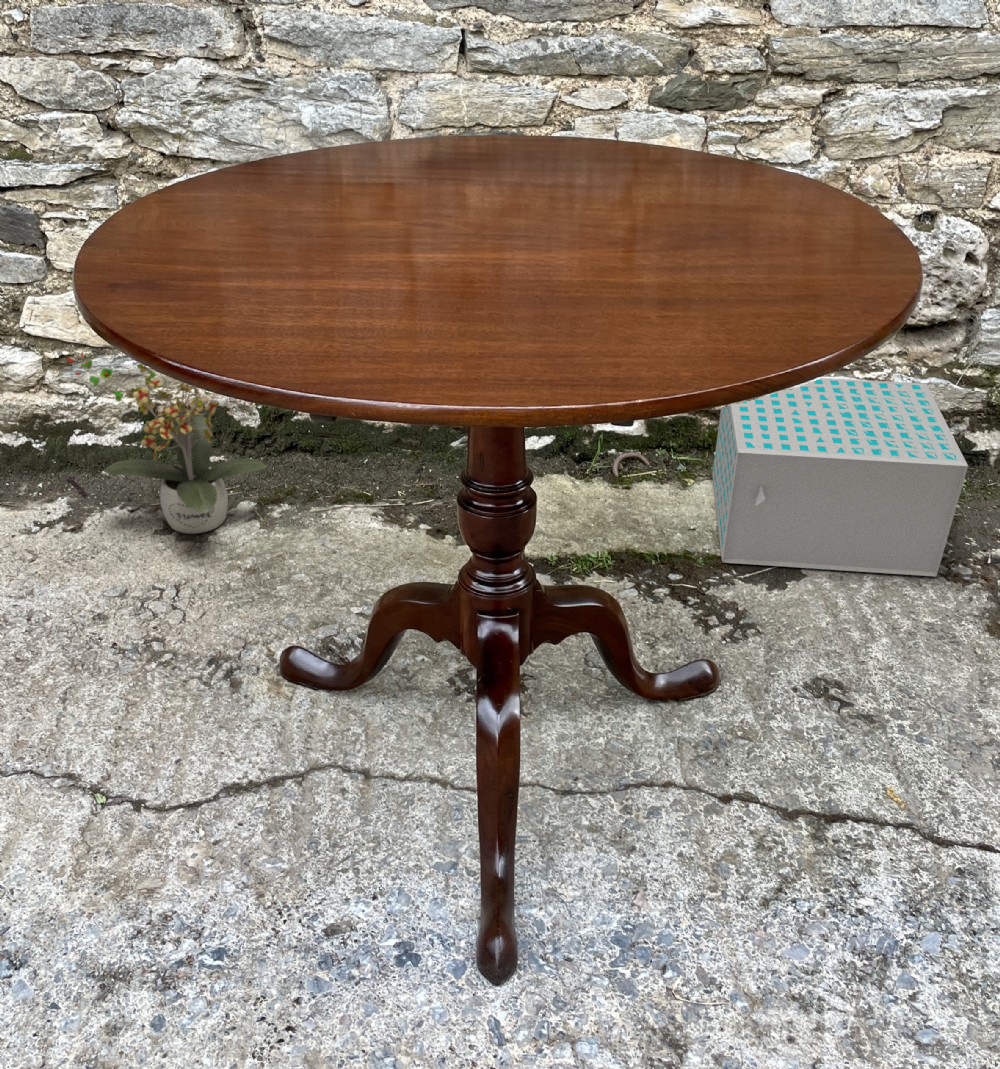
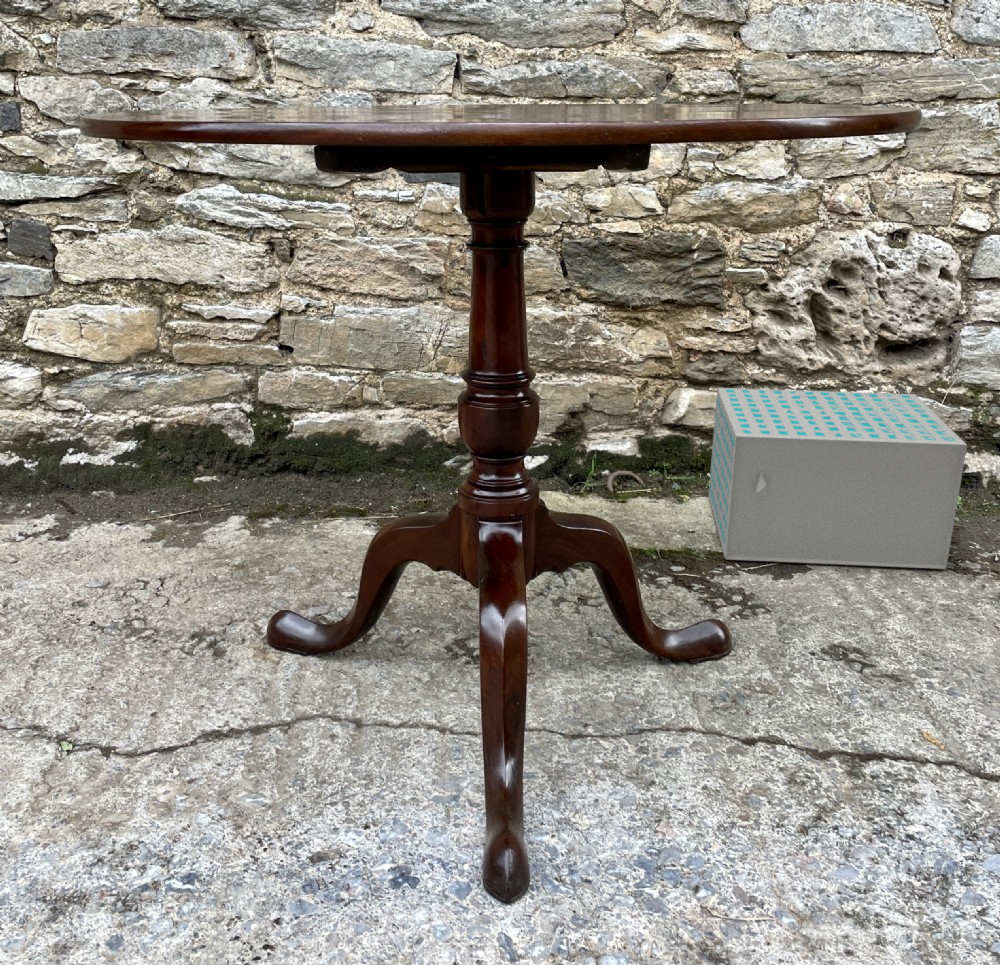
potted plant: present [67,353,267,534] -> none [64,331,259,539]

